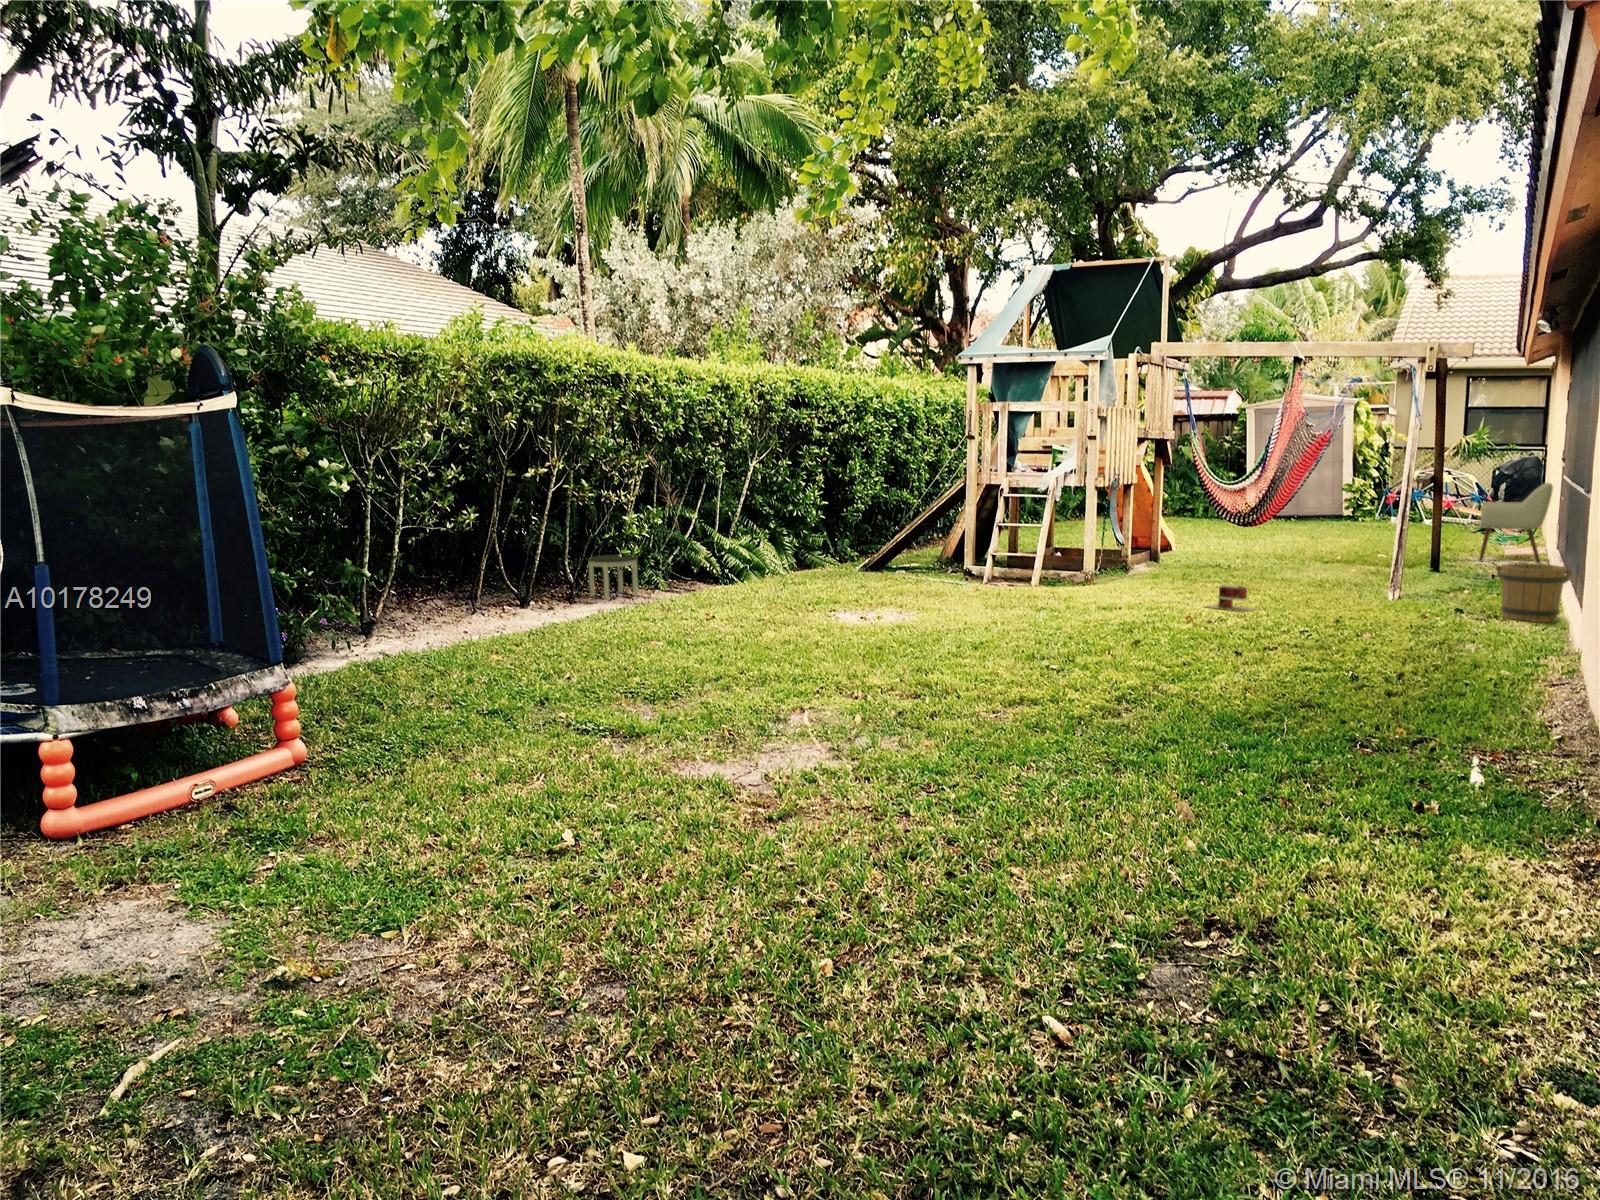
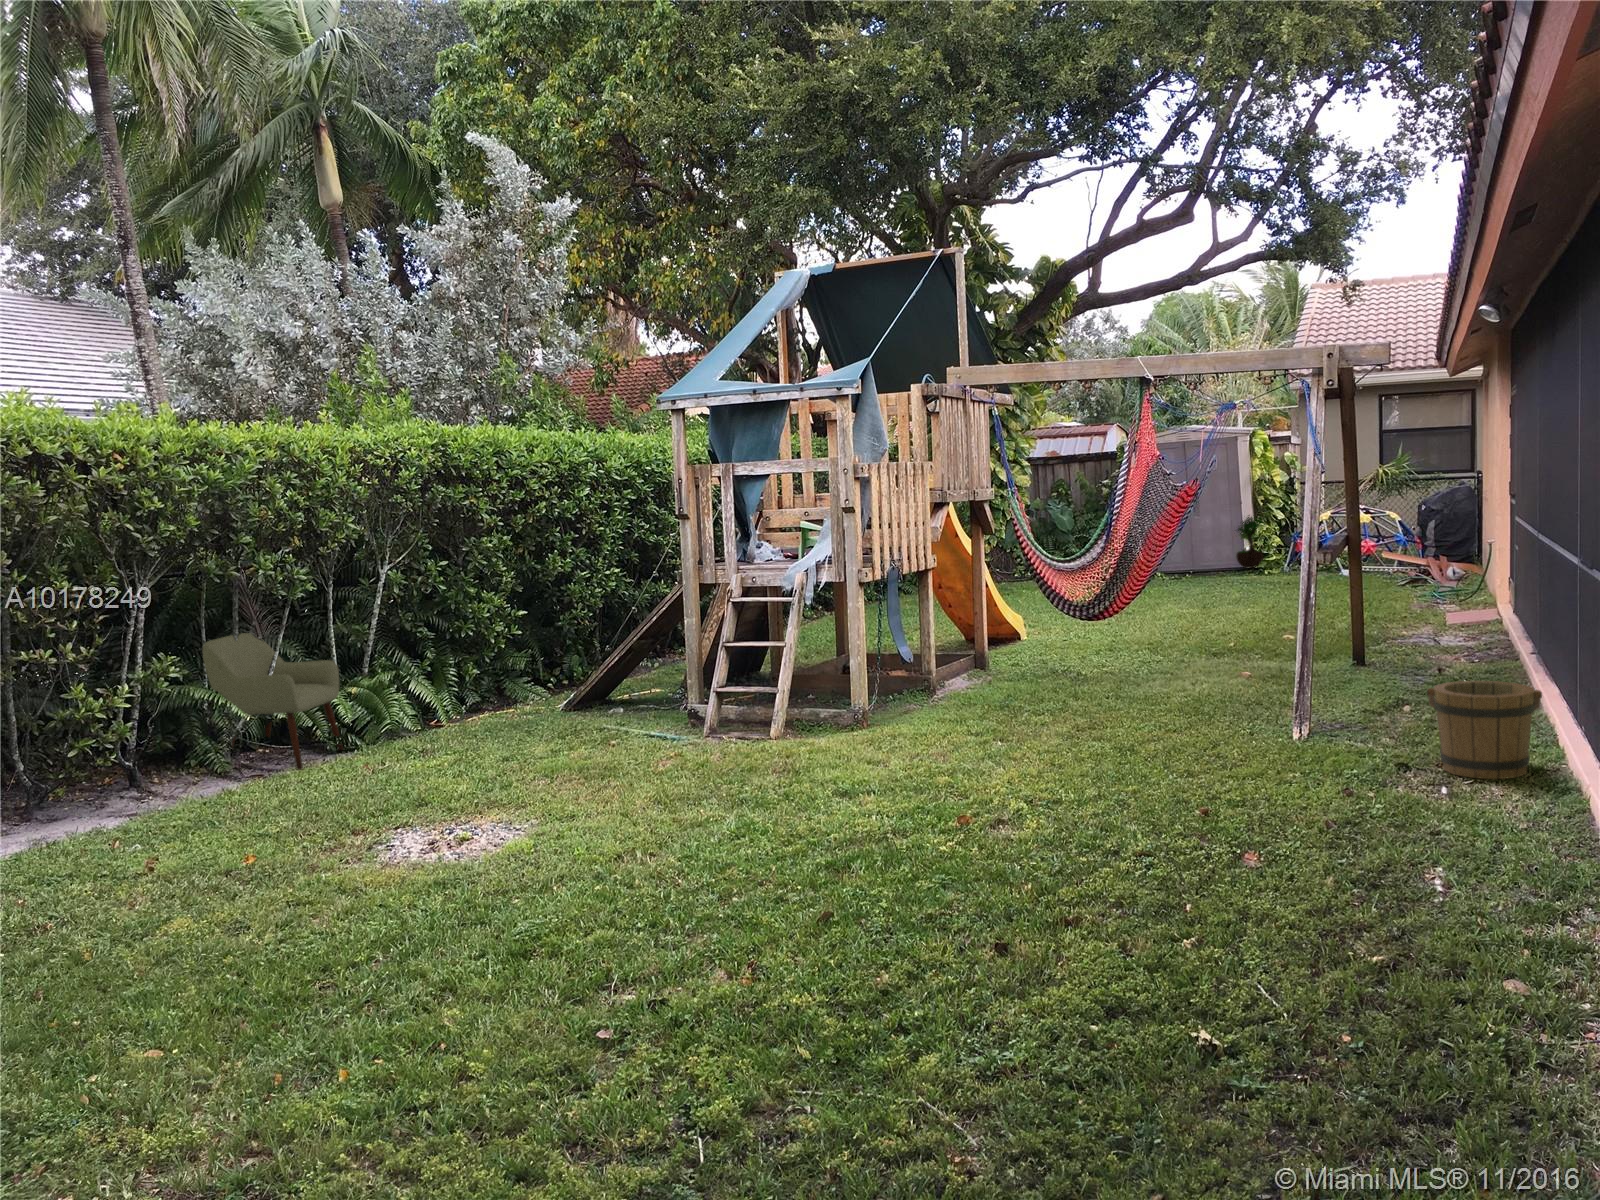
potted tree: none [1334,468,1364,515] -> present [1236,515,1265,568]
chair: present [1479,483,1553,564] -> present [203,633,343,770]
round table: present [587,555,638,600] -> none [33,738,128,819]
toy house: present [1208,584,1260,612] -> none [990,736,1080,785]

